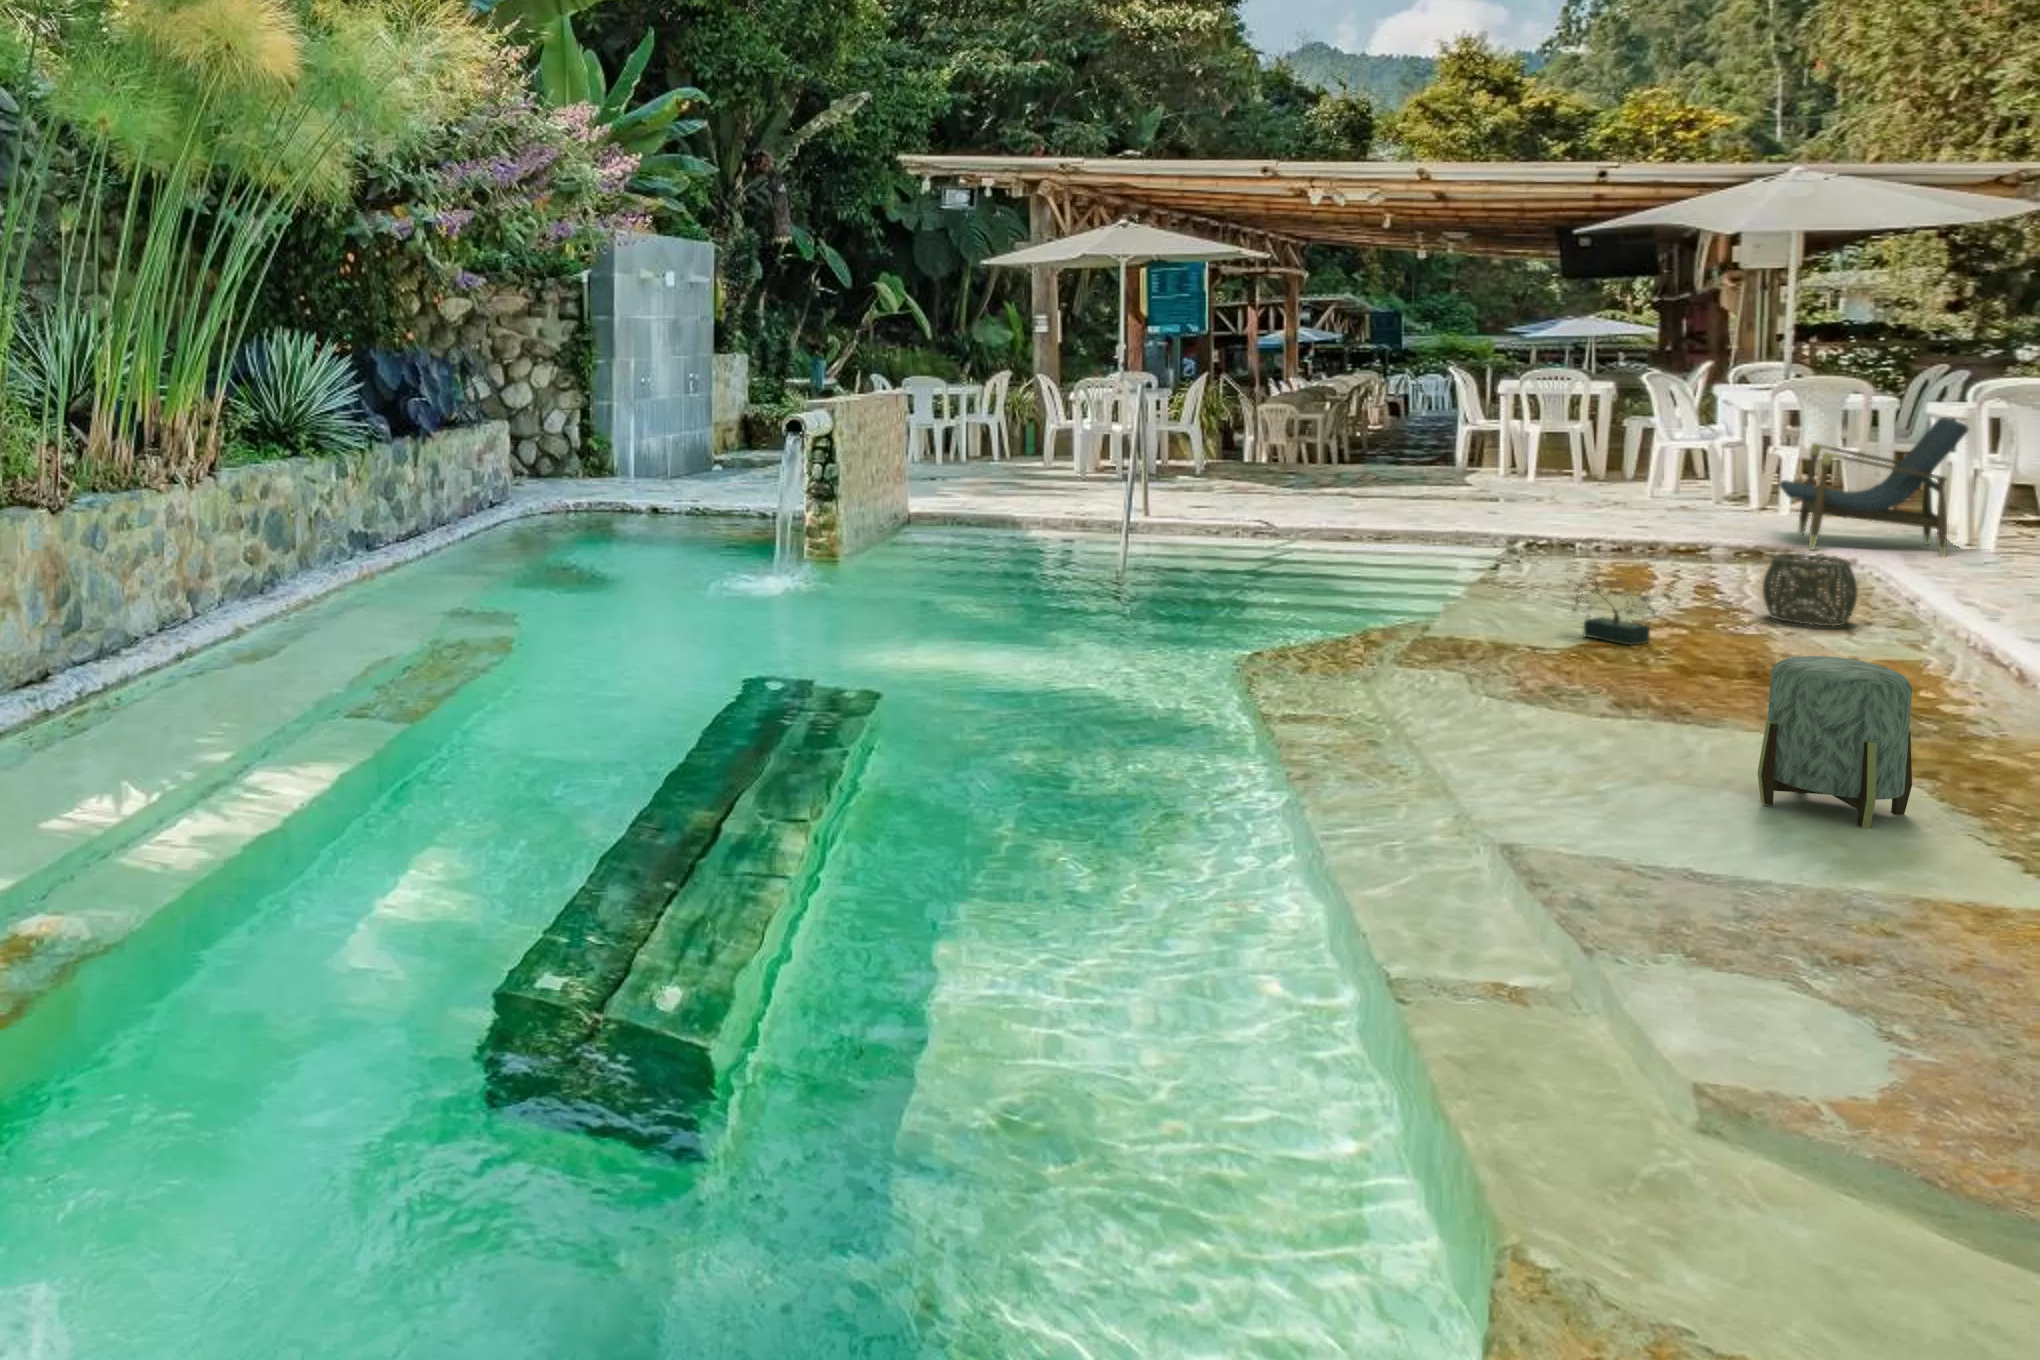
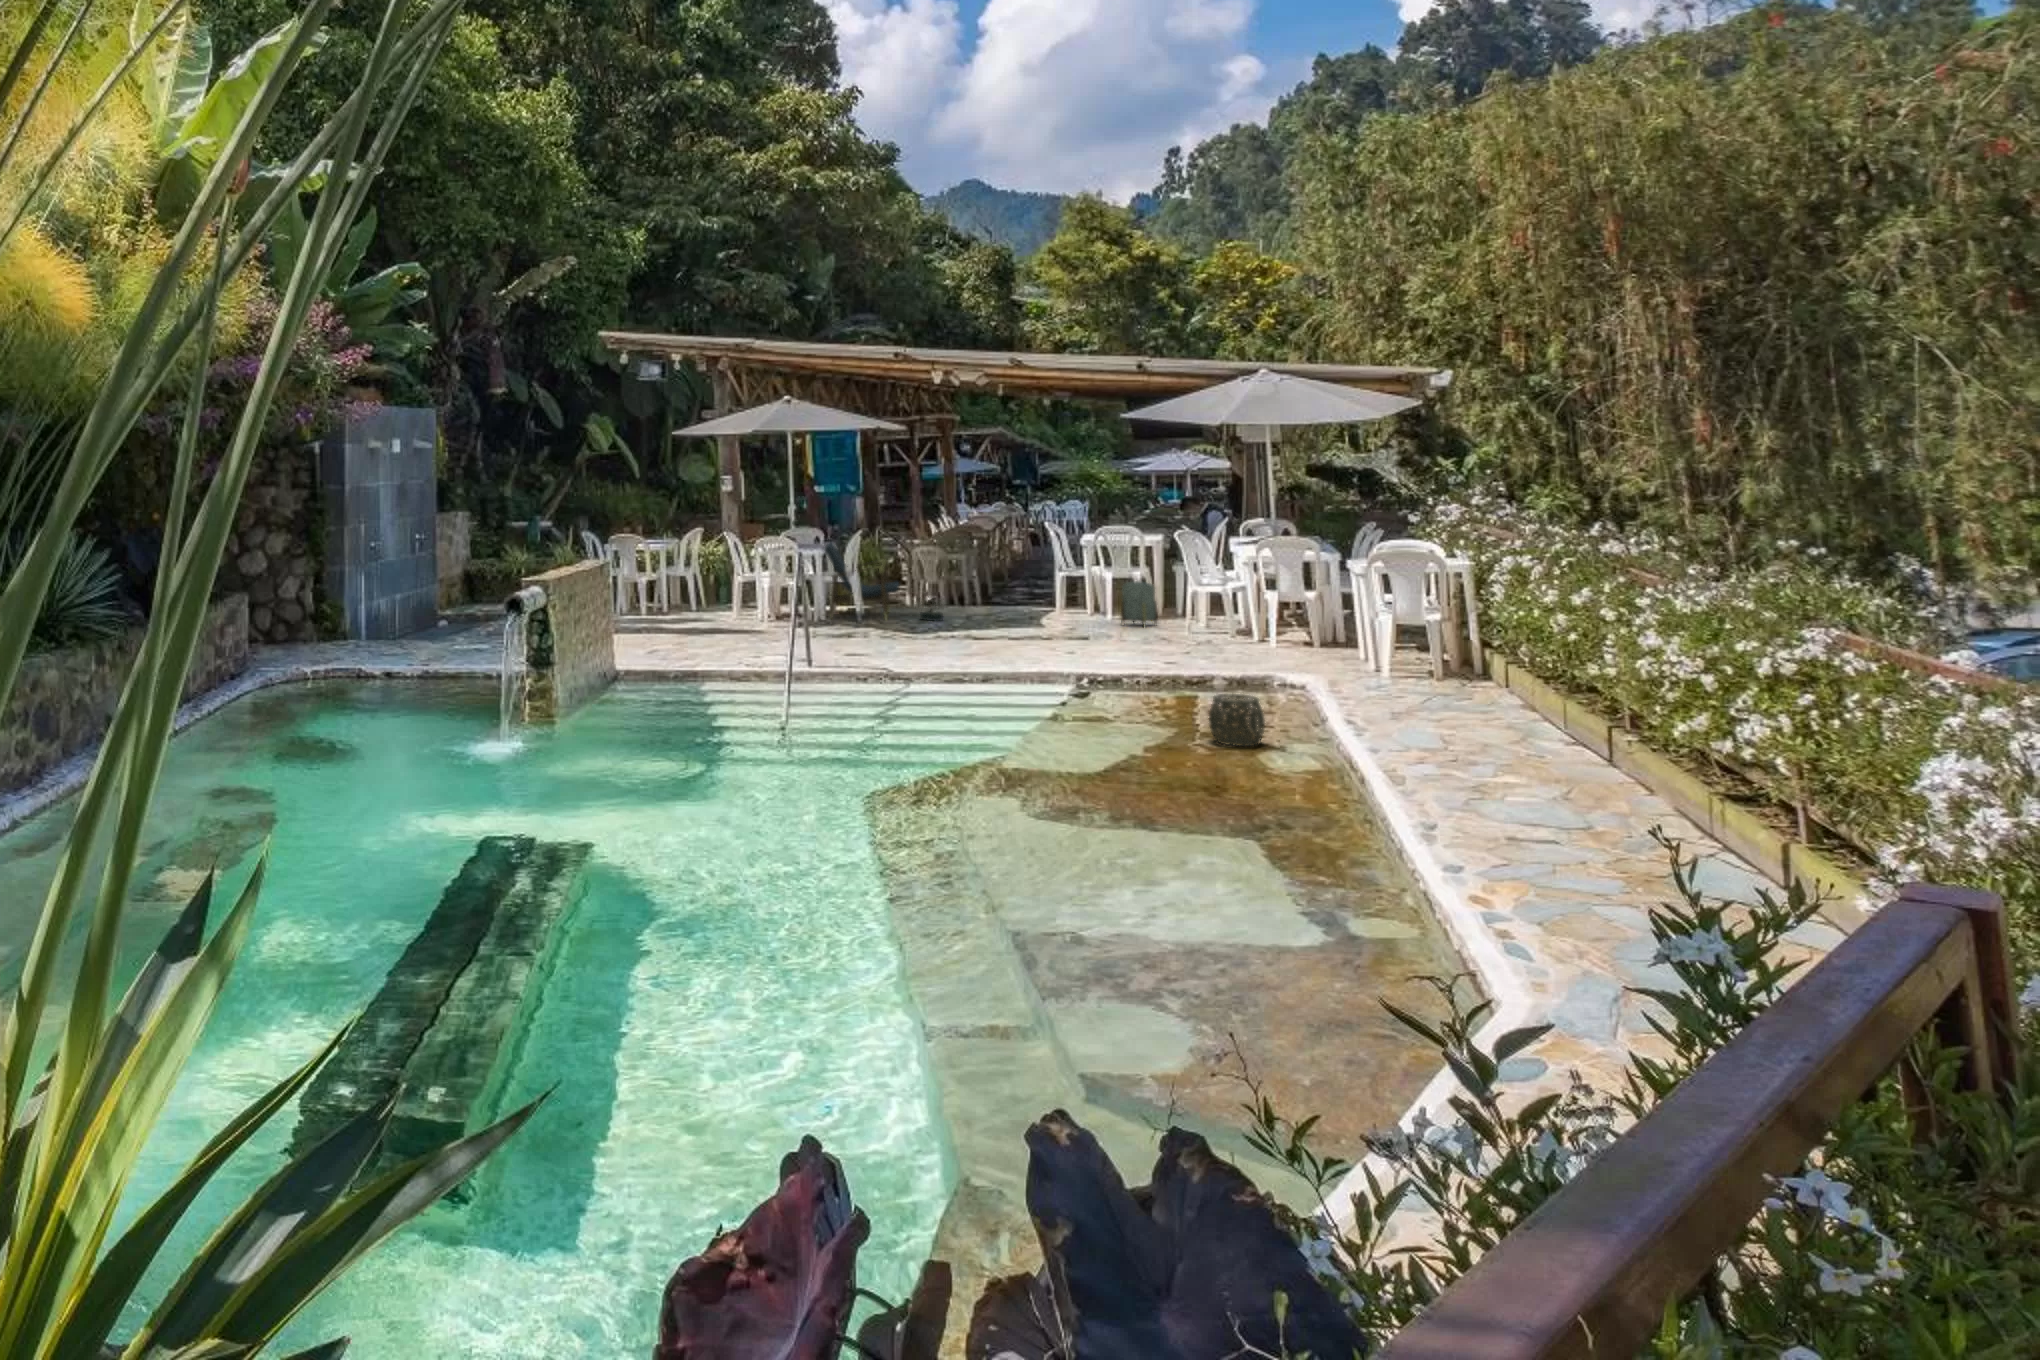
lounge chair: present [1779,417,1968,556] -> present [824,542,899,618]
decorative plant: present [1572,572,1656,645] -> present [918,593,943,621]
stool: present [1758,656,1912,828] -> present [1120,581,1158,626]

